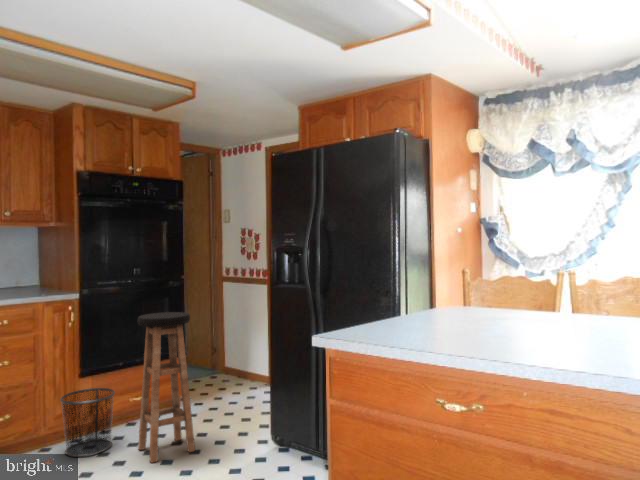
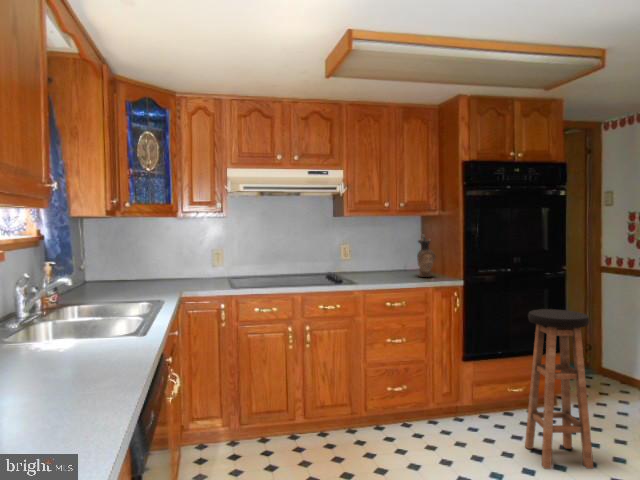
ceramic pitcher: none [27,246,49,293] -> present [417,234,436,277]
waste bin: present [60,388,115,457] -> none [449,373,500,440]

